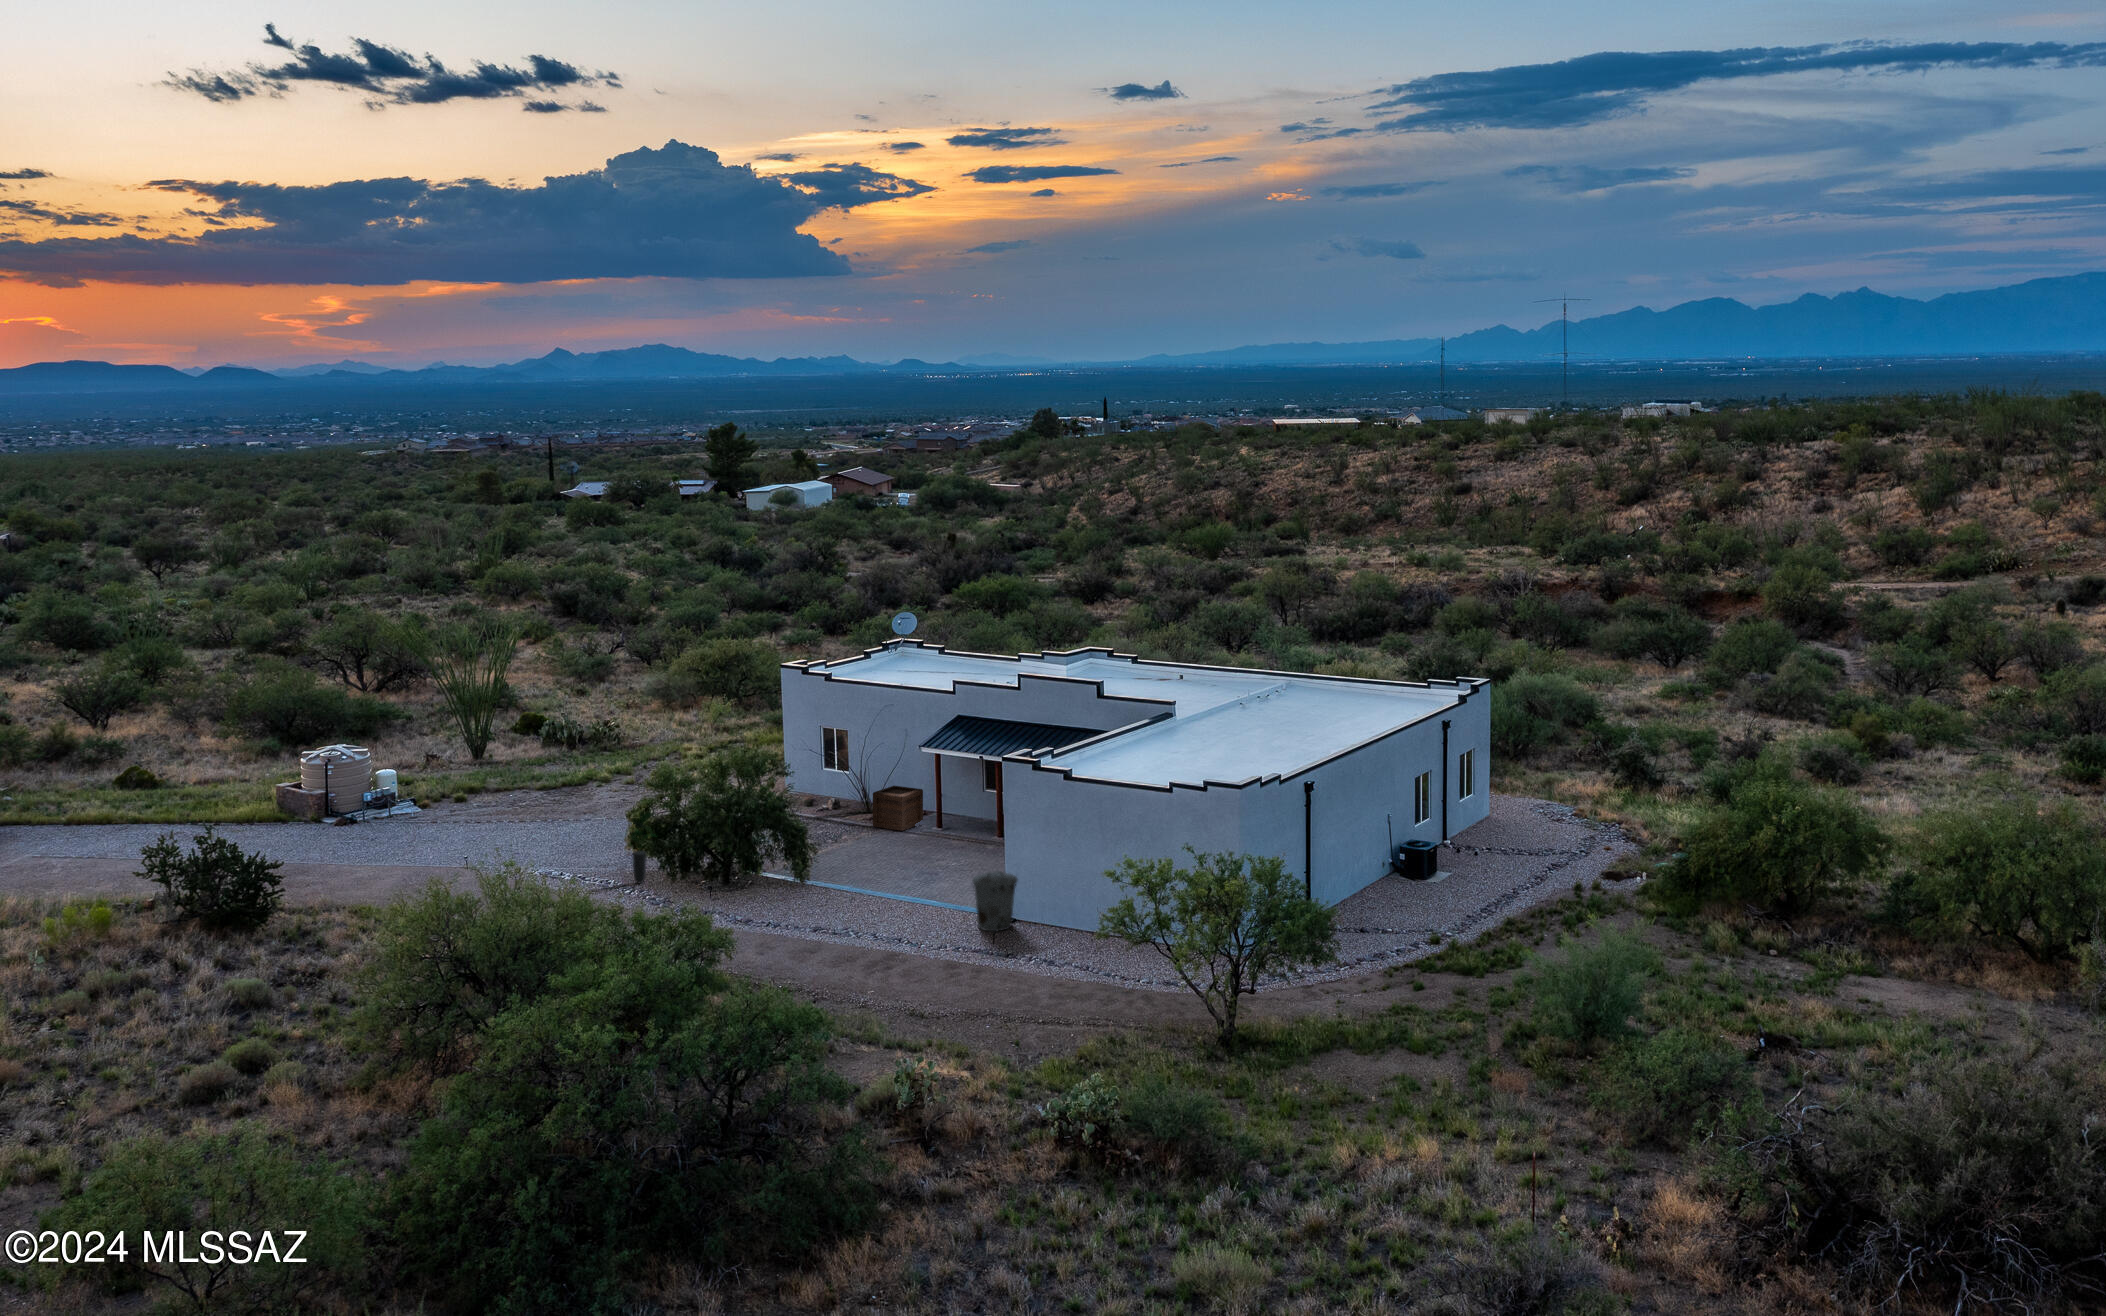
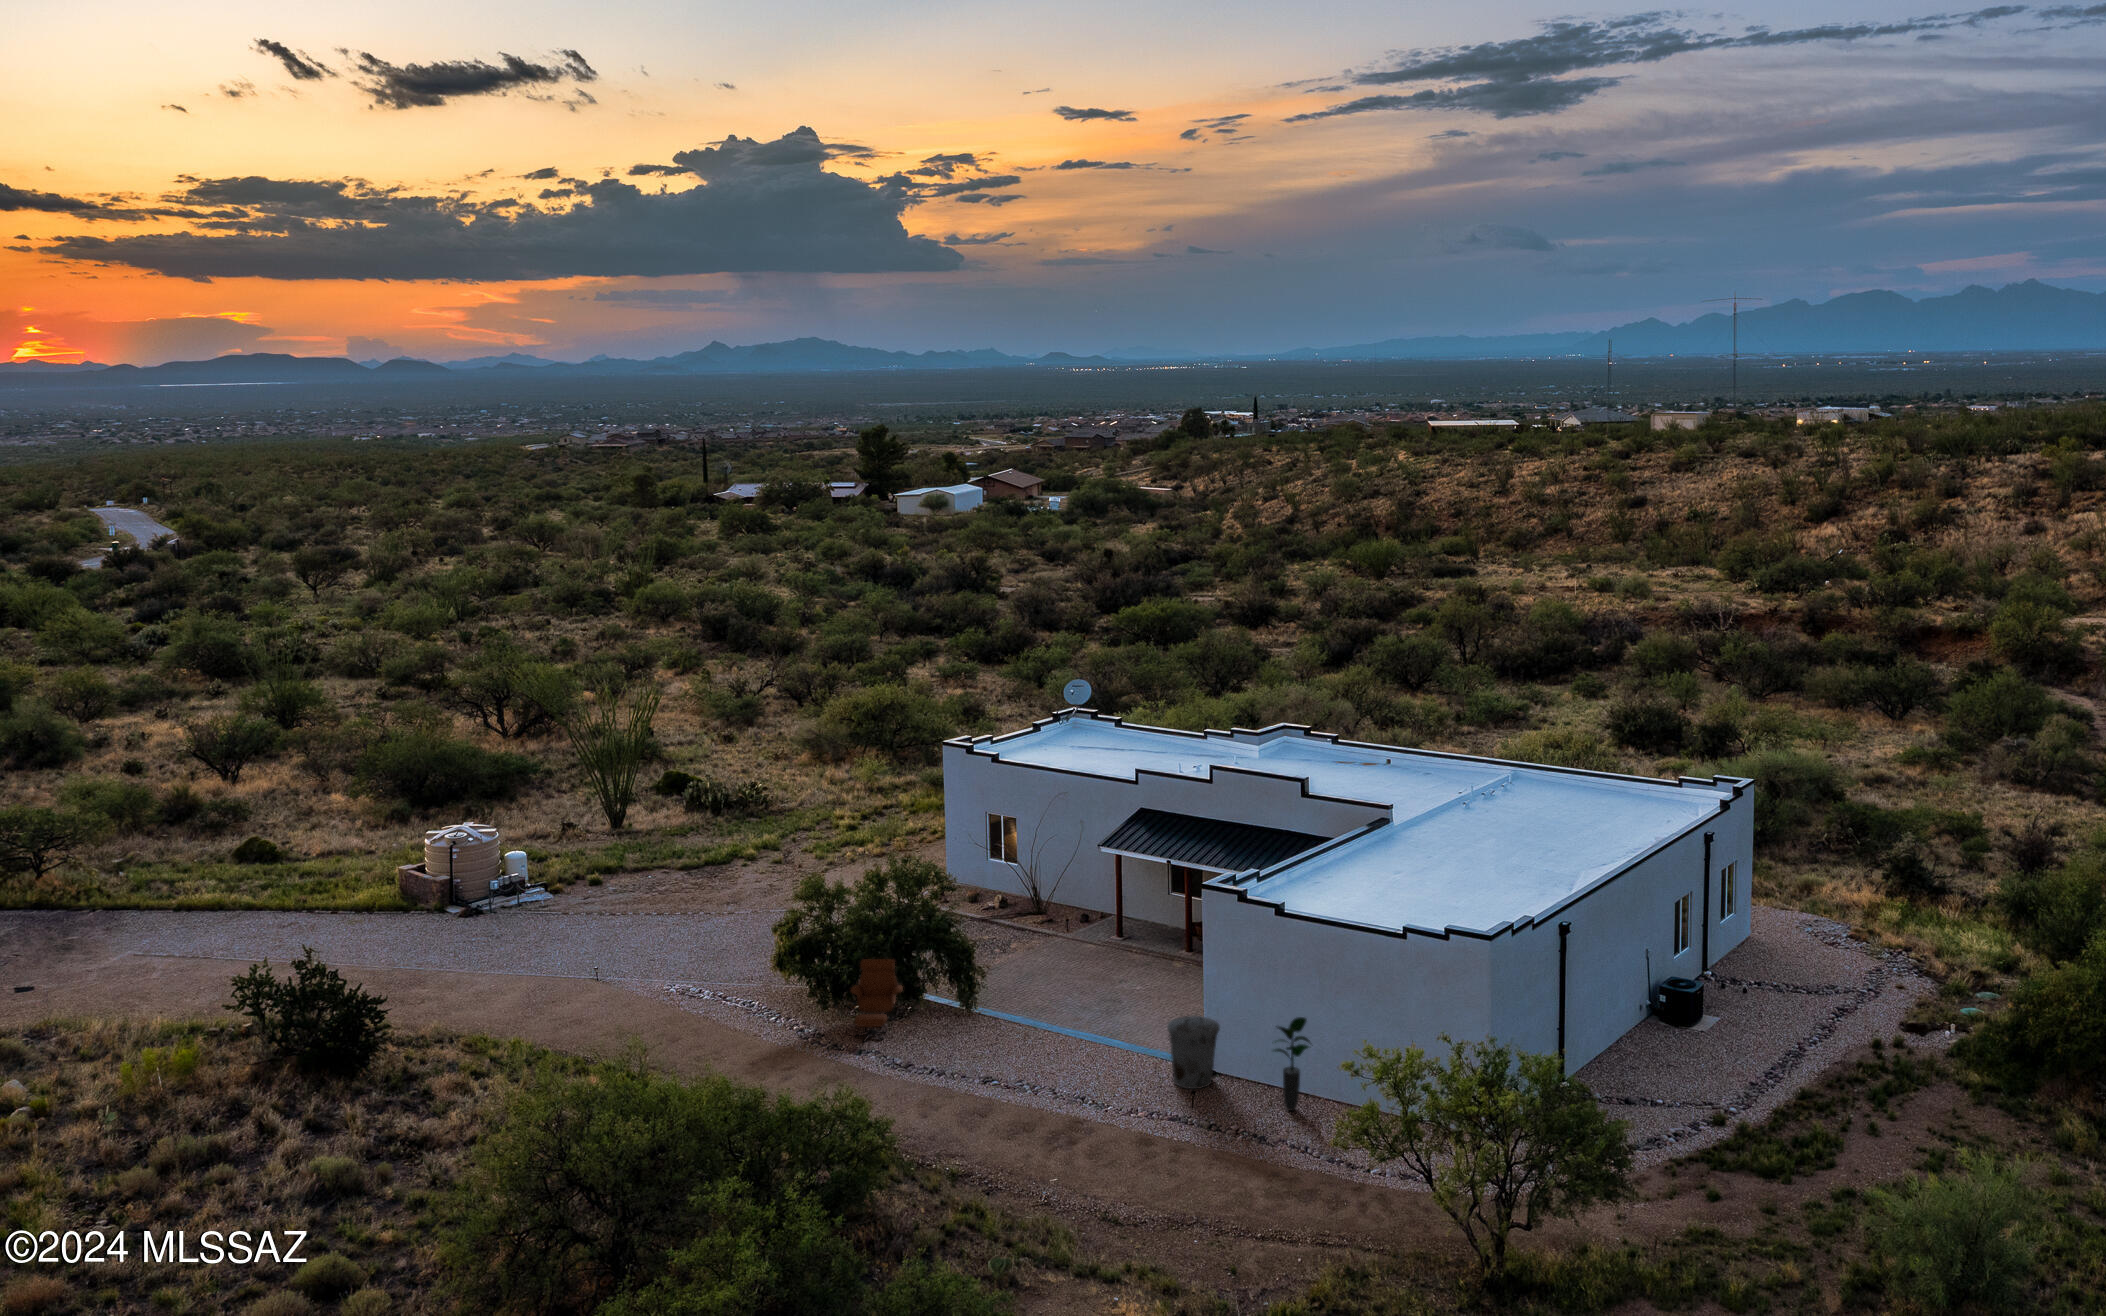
wooden crate: present [873,786,923,831] -> none [1039,877,1094,932]
potted plant: present [628,813,653,883] -> present [1274,1017,1310,1111]
lounge chair: none [697,838,744,906] -> present [851,959,903,1041]

